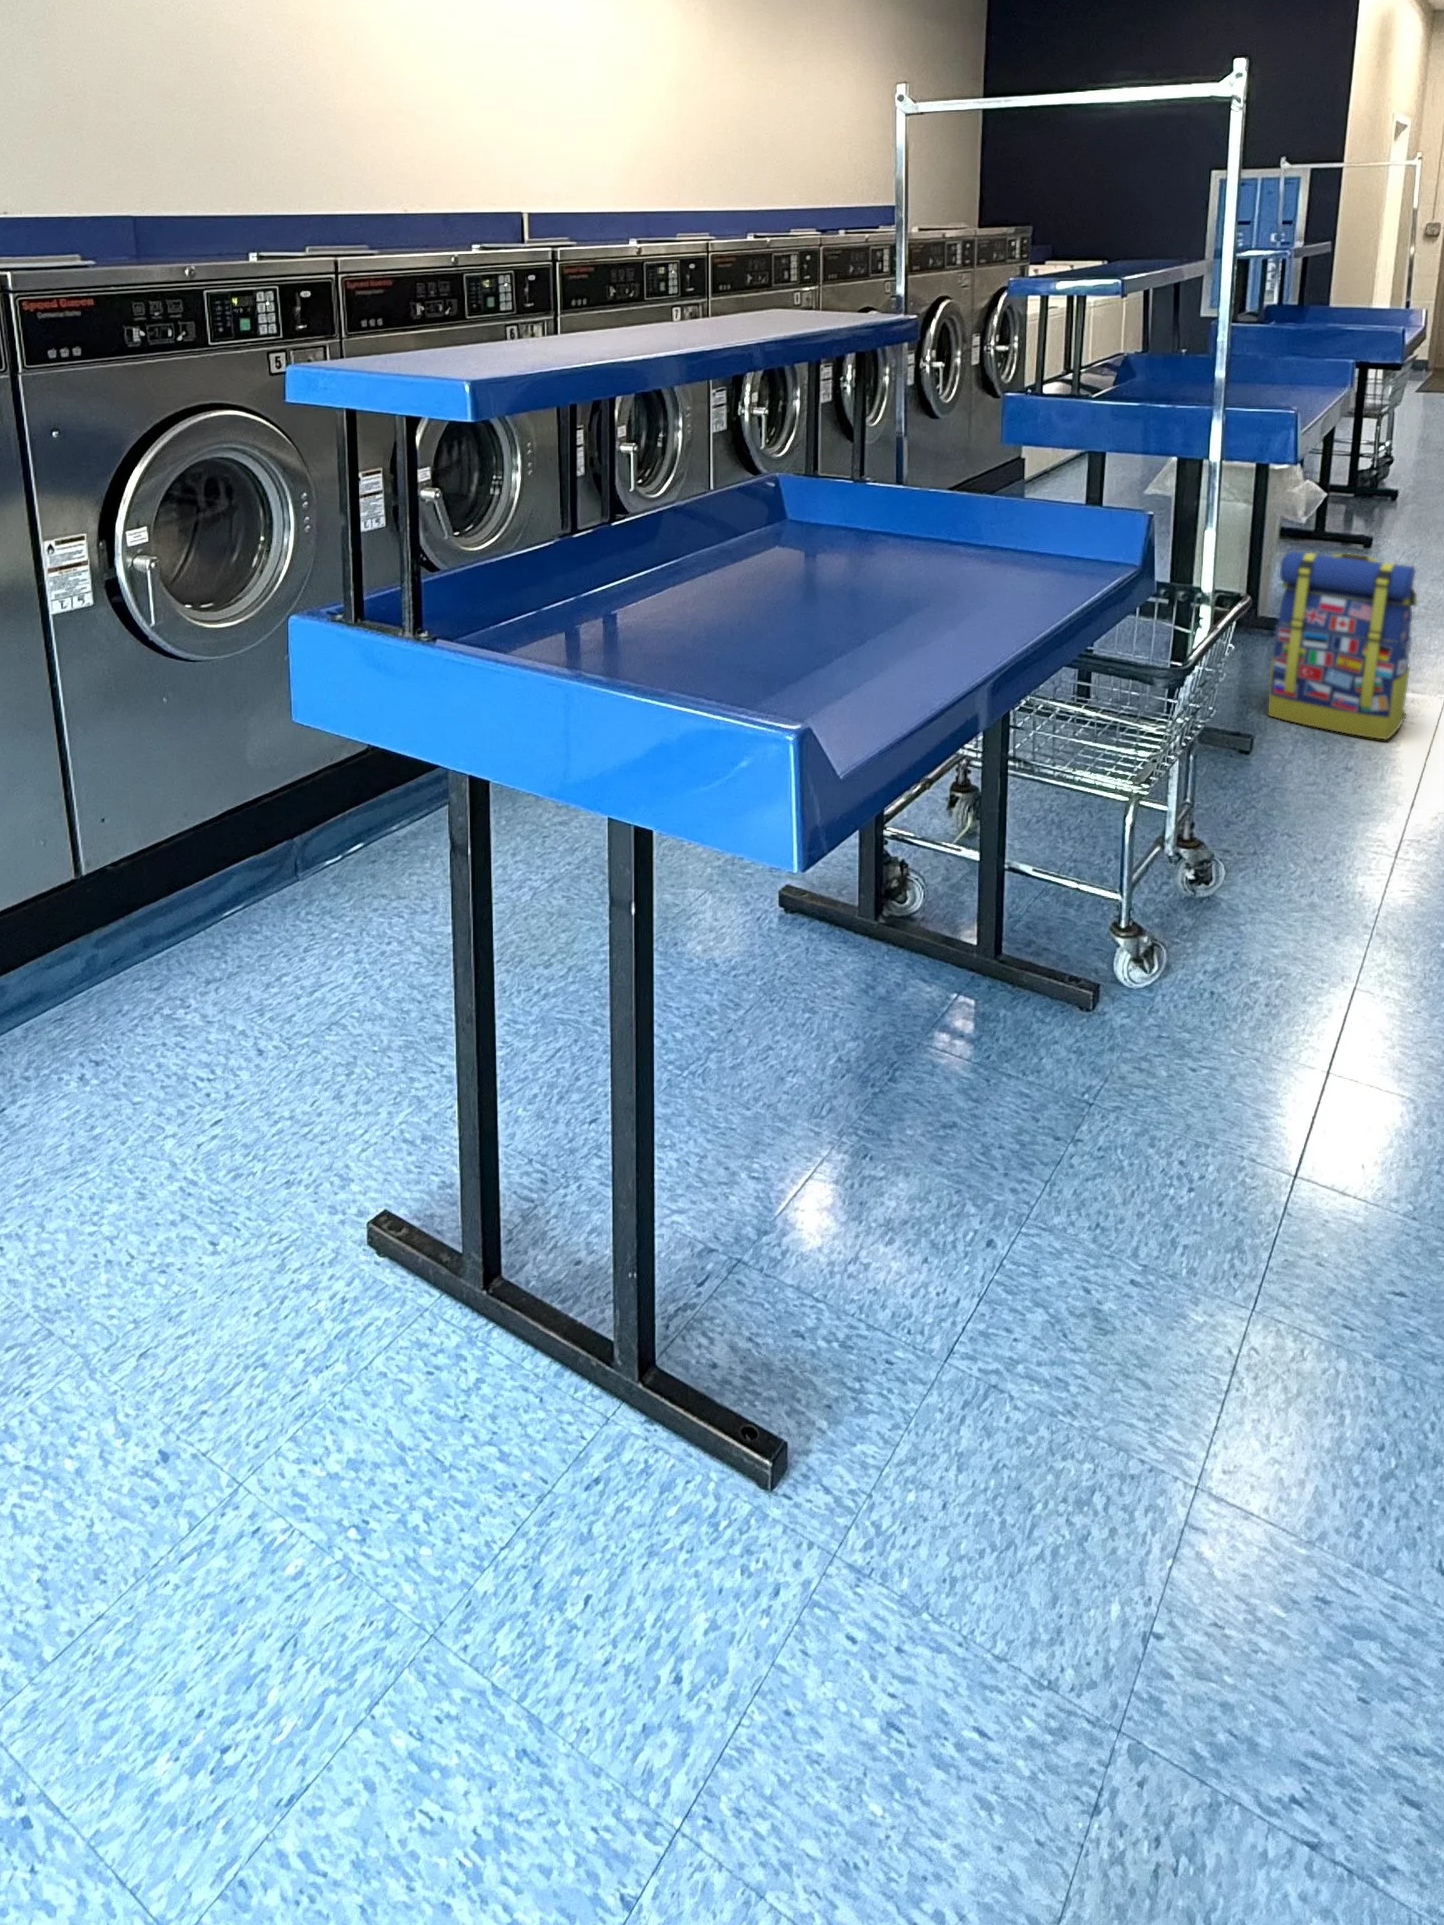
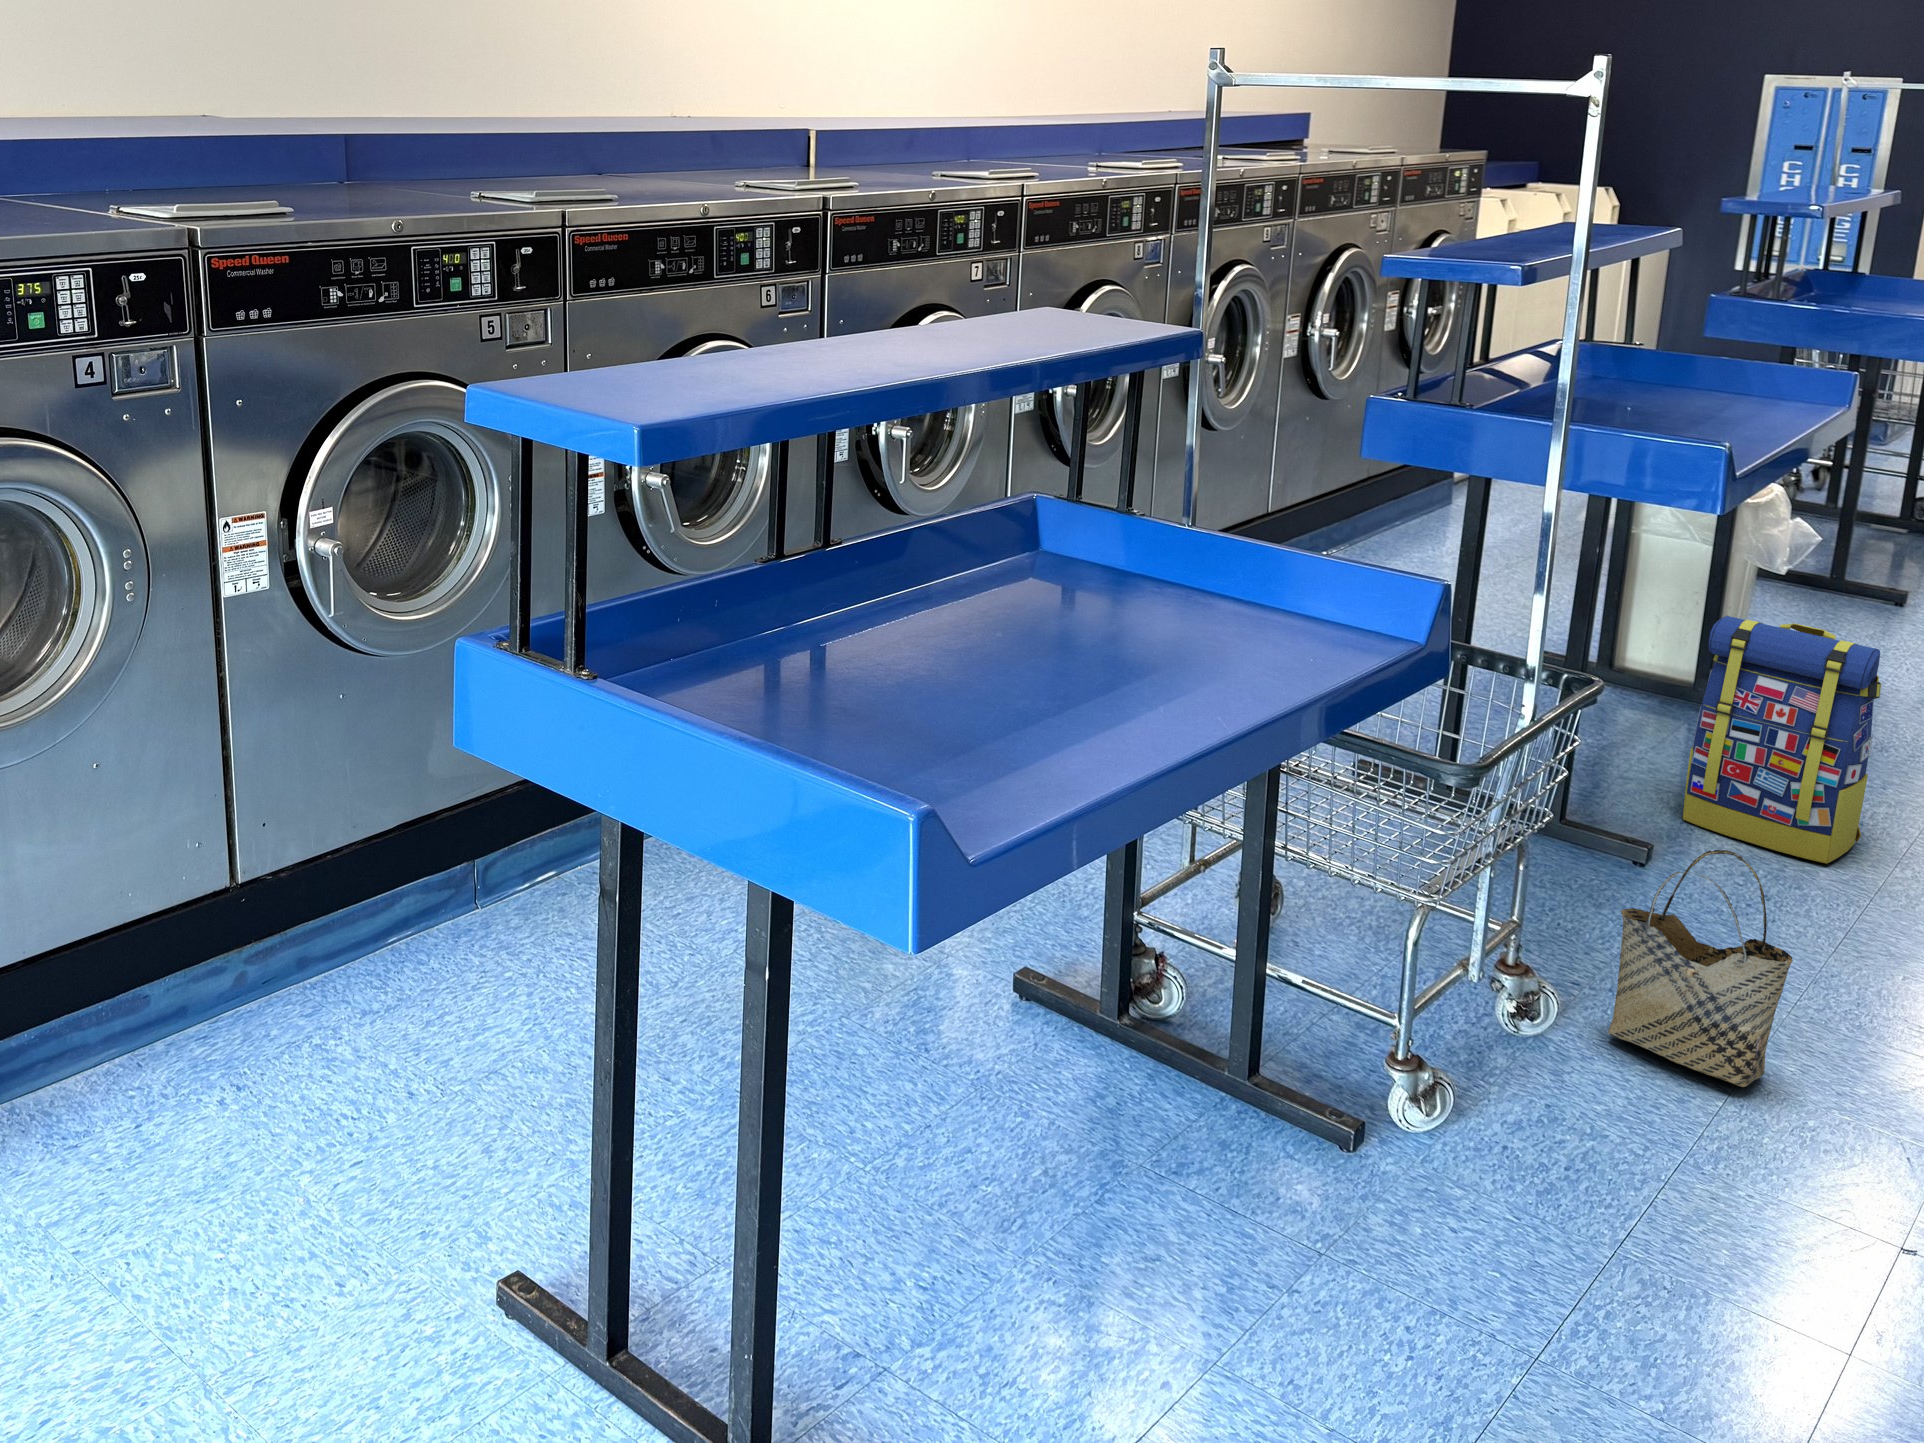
woven basket: none [1268,730,1418,923] -> present [1609,850,1793,1087]

